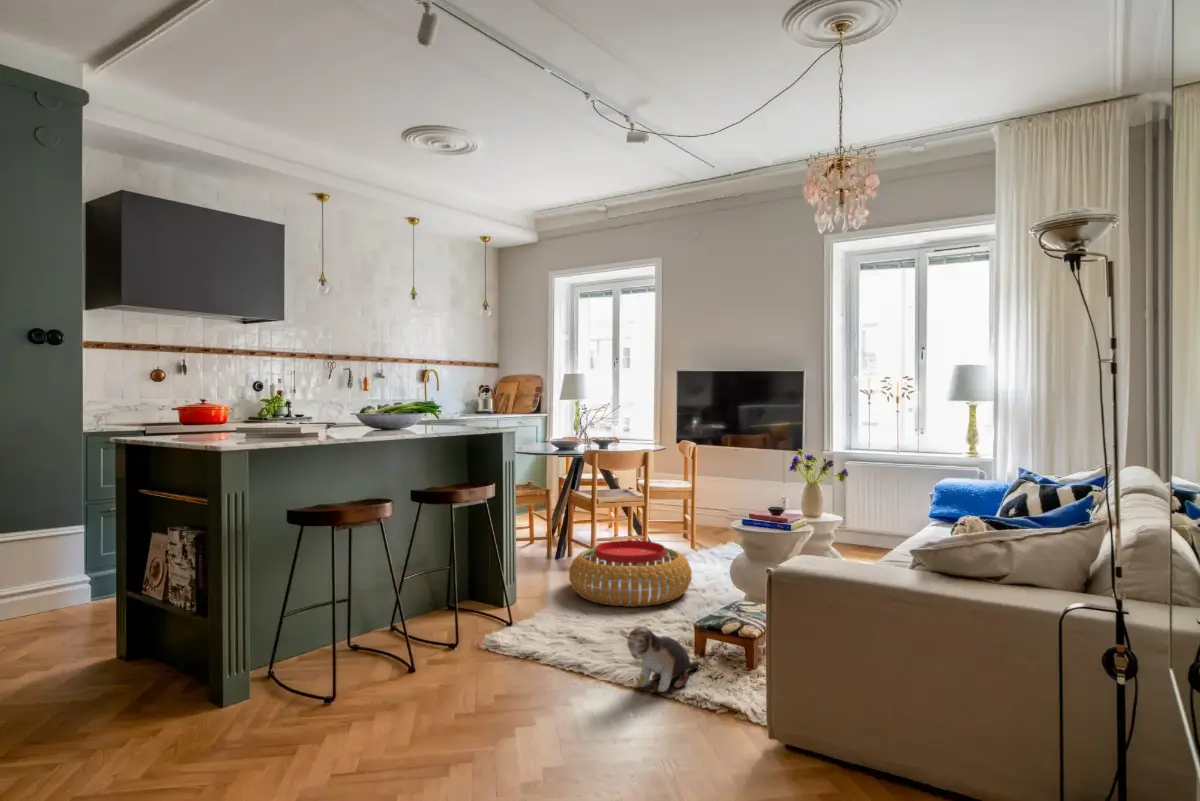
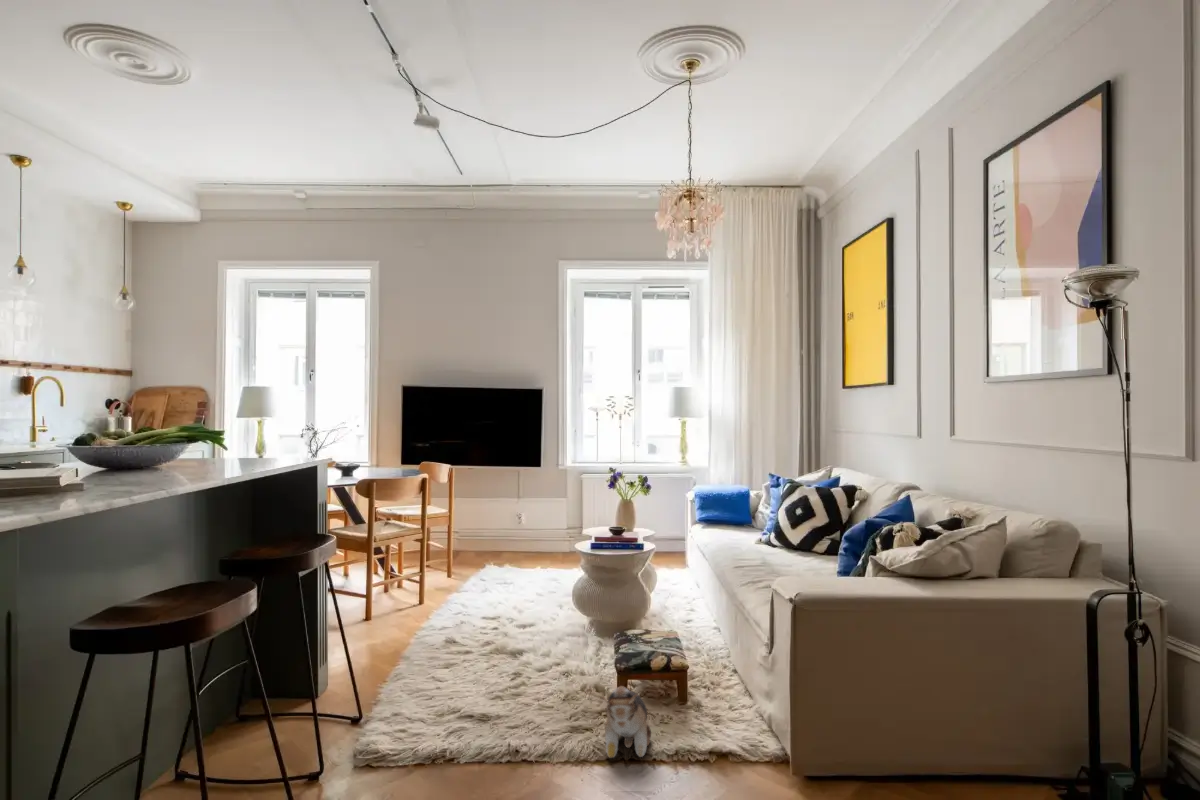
pouf: present [569,540,692,607] -> none [378,580,524,665]

